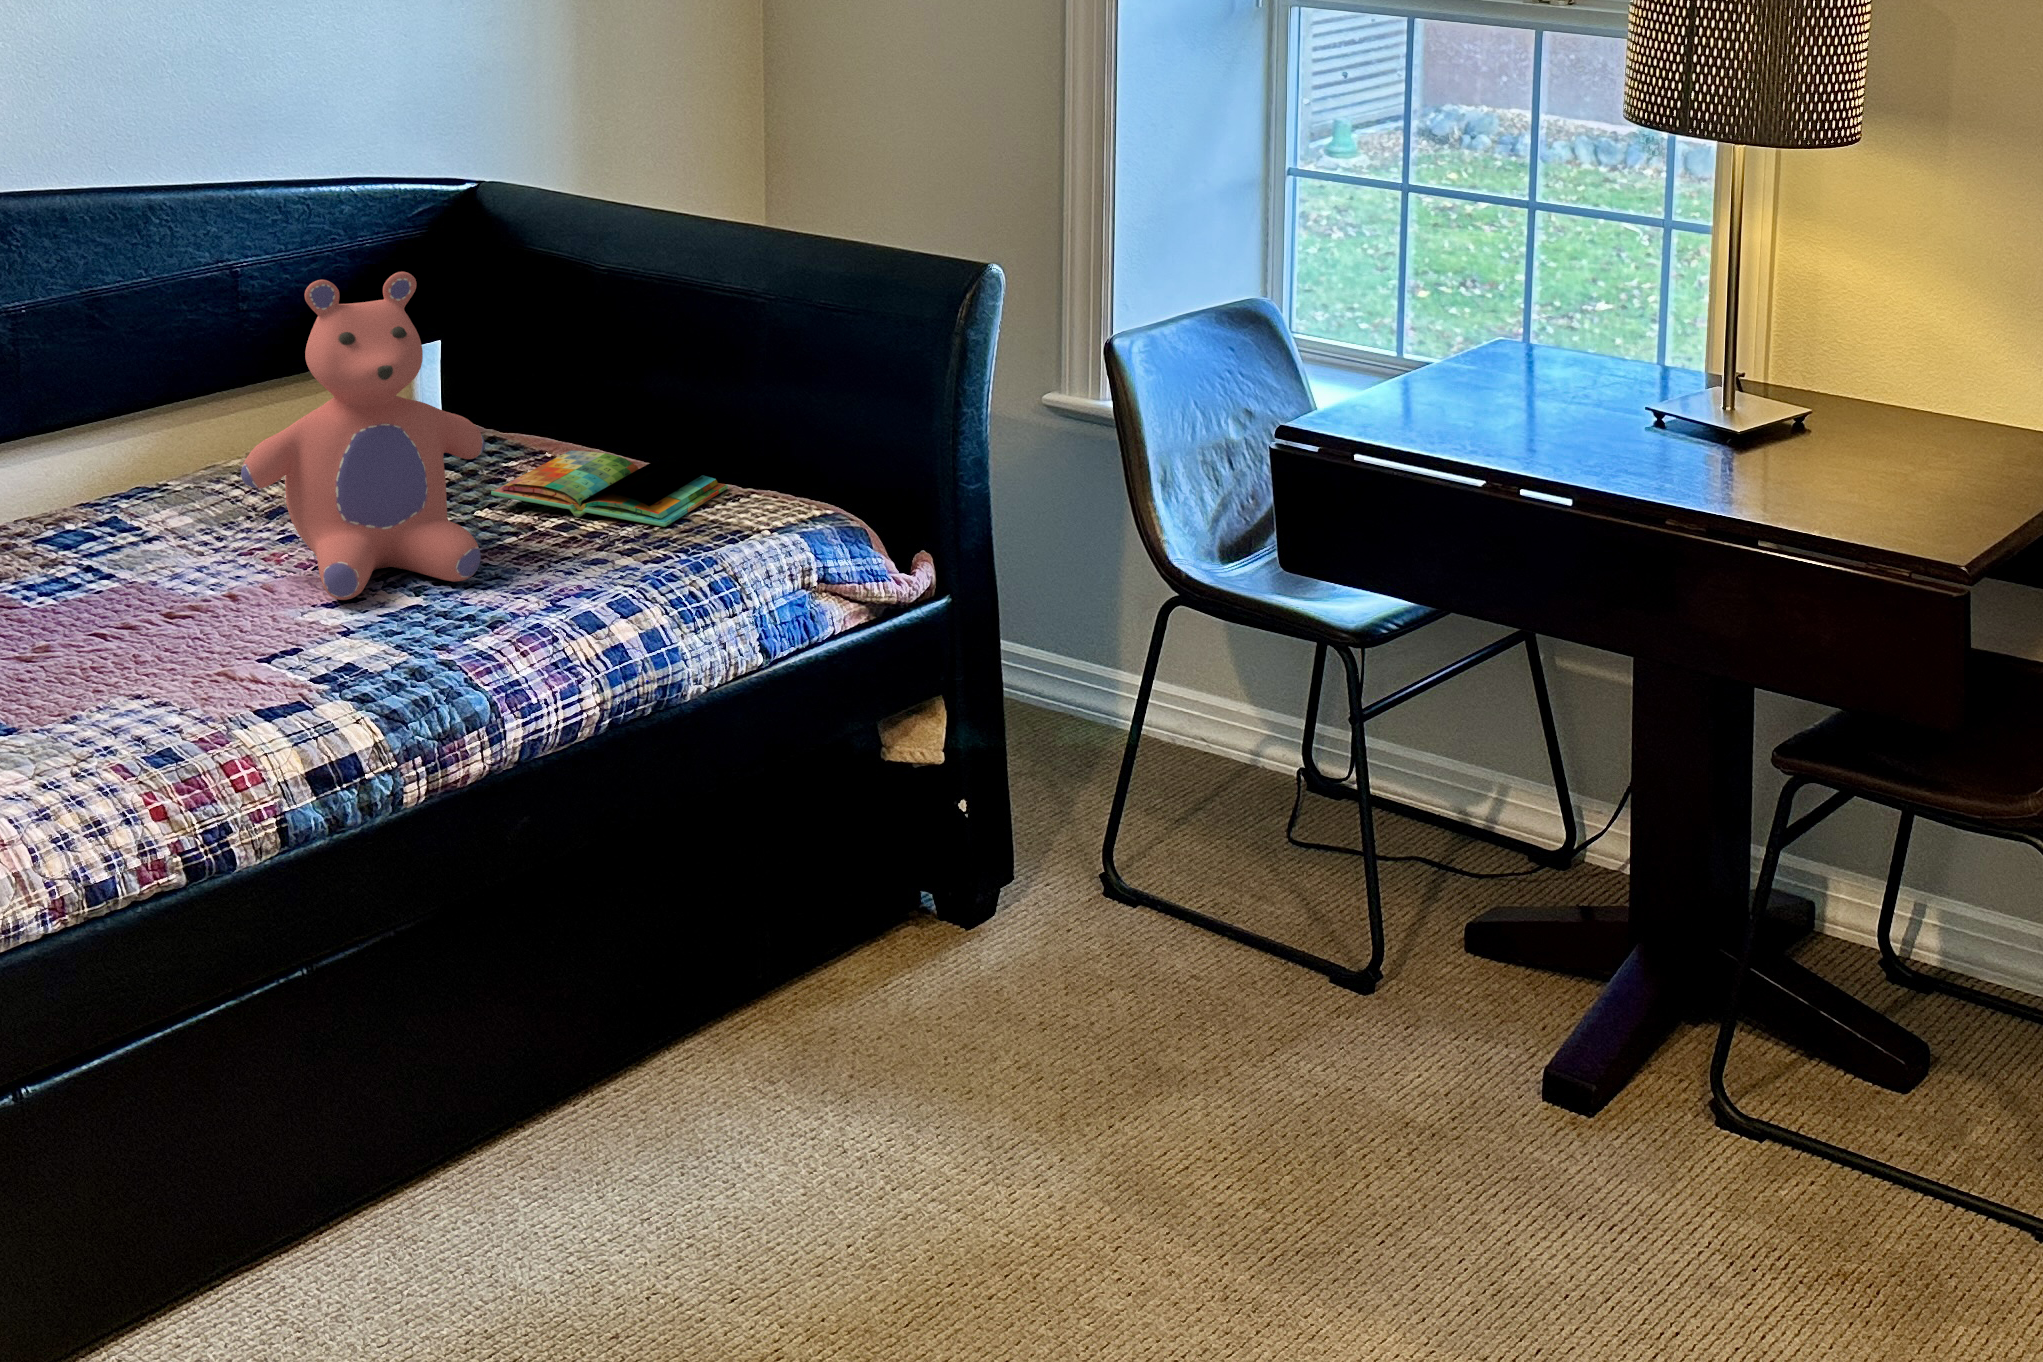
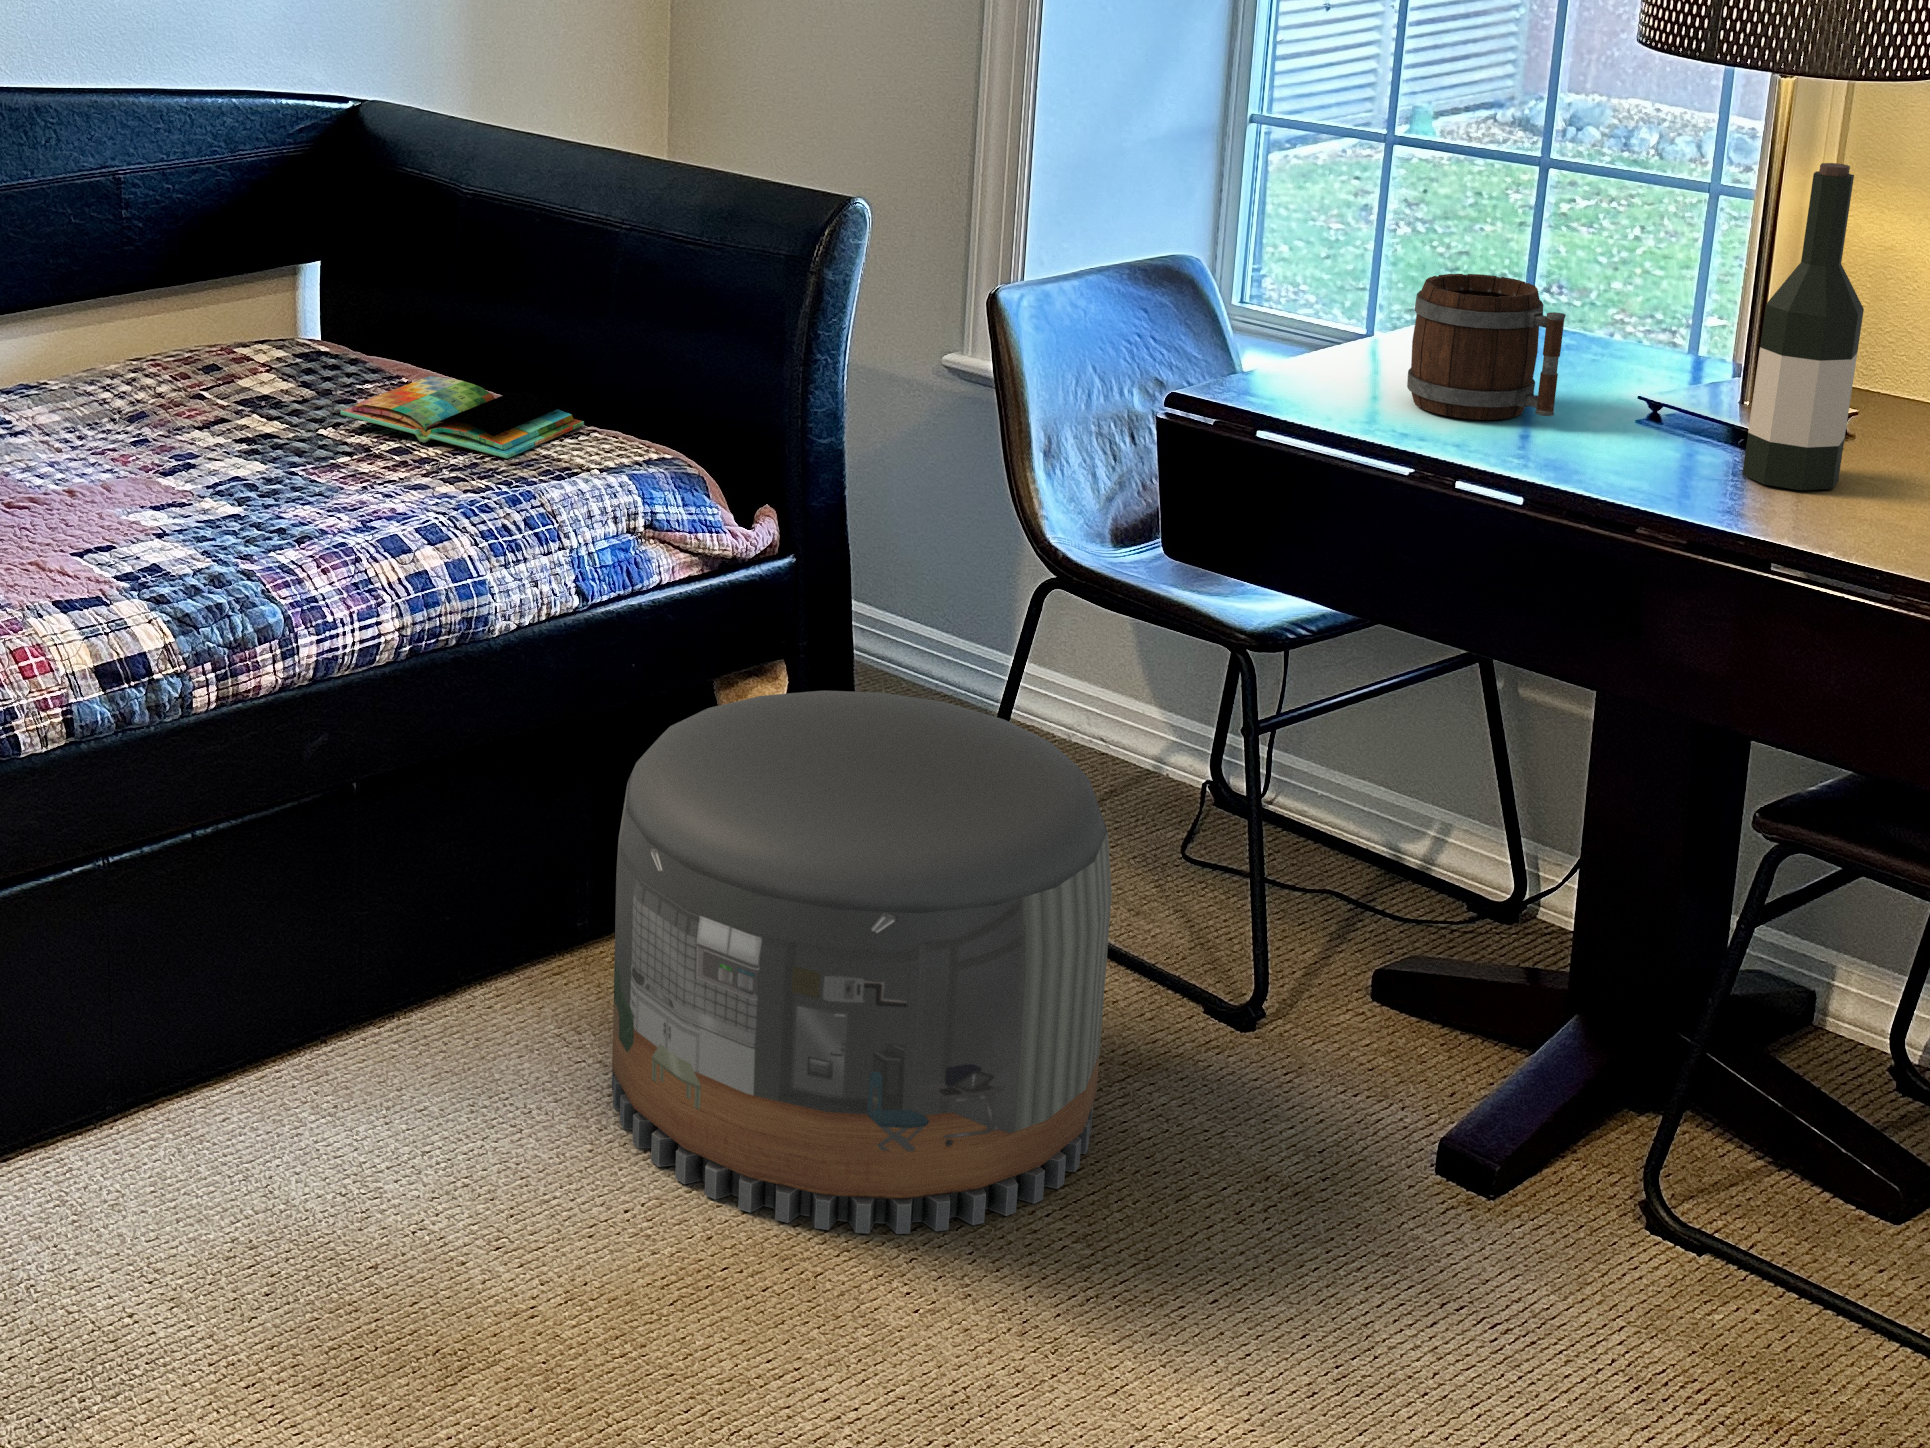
wine bottle: none [1739,211,1817,478] -> present [1743,163,1864,490]
teddy bear: present [241,272,485,600] -> none [79,176,324,505]
mug: none [1466,310,1590,434] -> present [1407,274,1566,420]
pouf: none [815,720,1260,1234] -> present [612,691,1112,1234]

